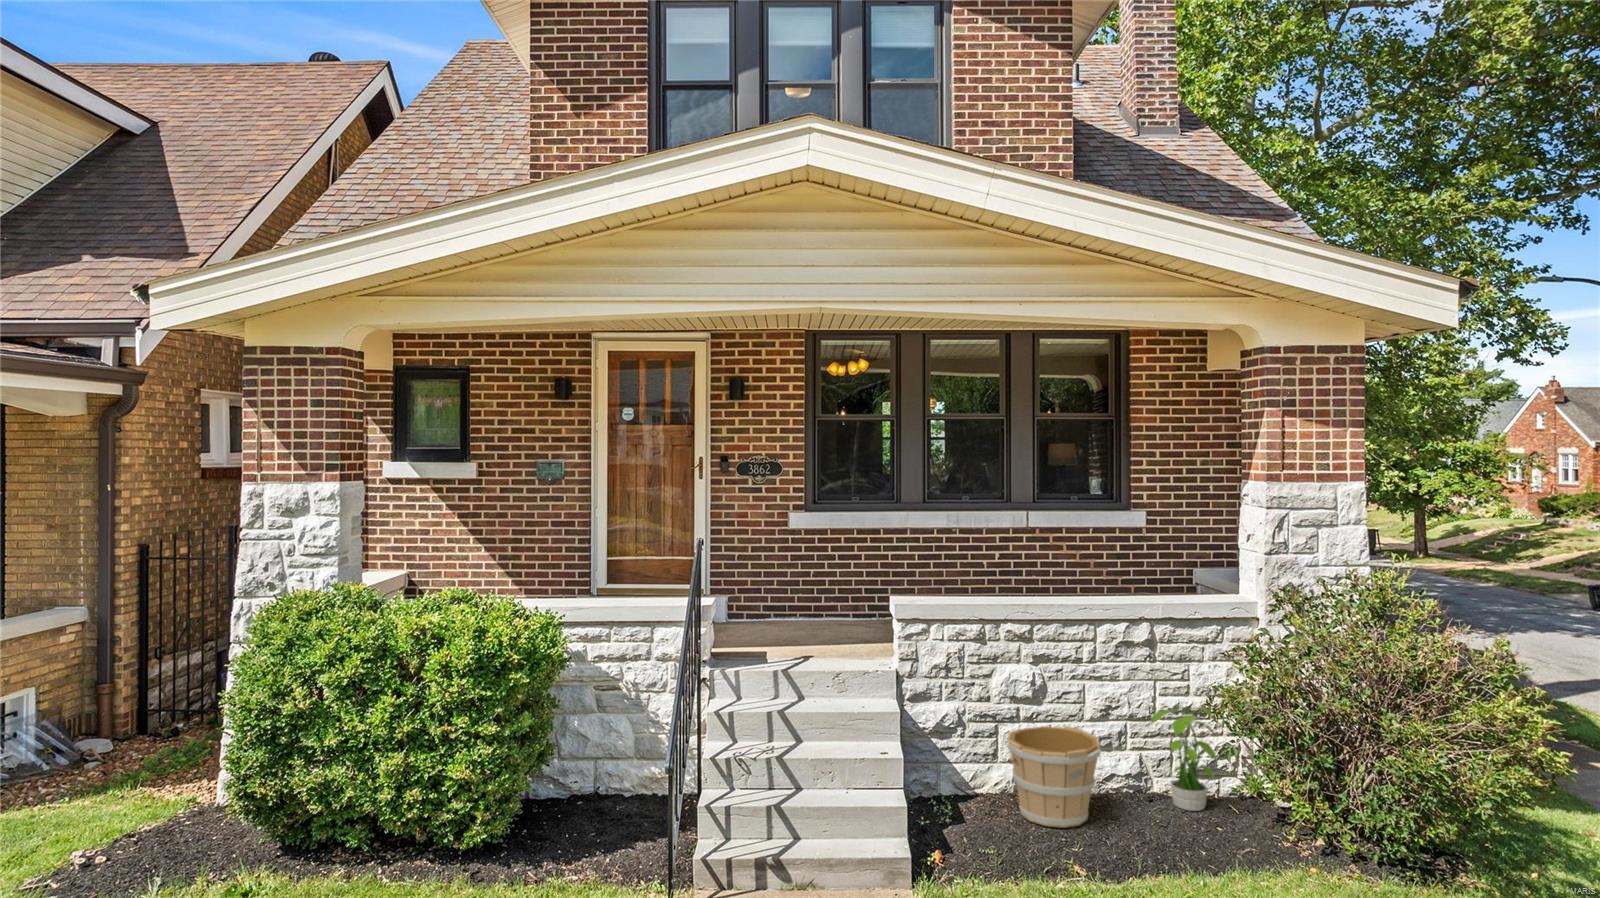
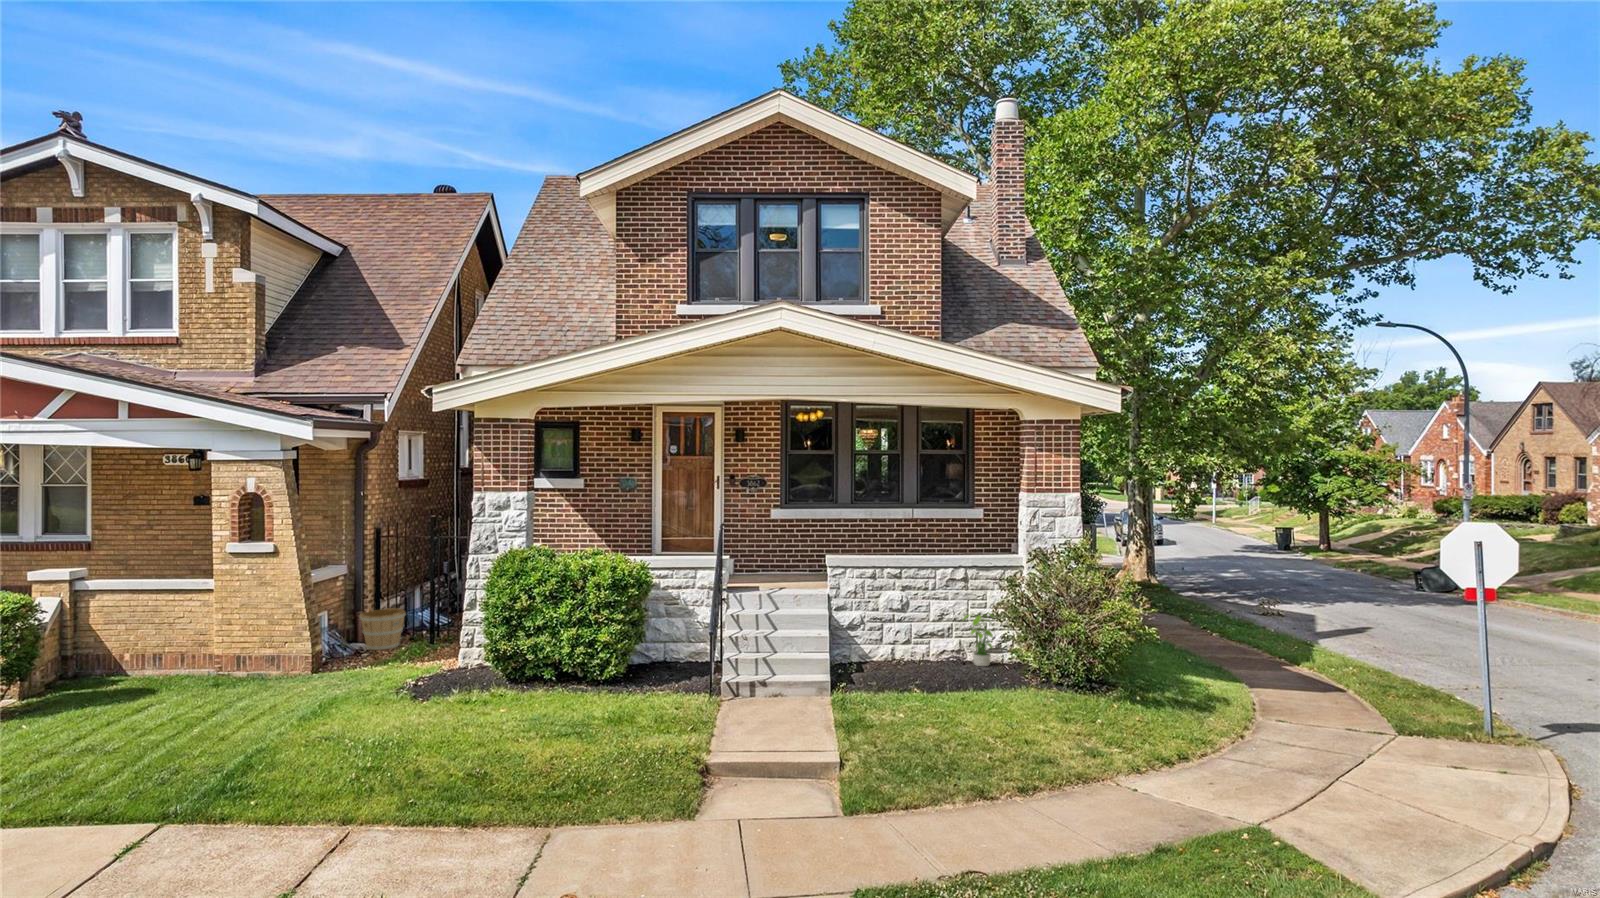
wooden bucket: present [1007,726,1101,828] -> present [360,608,405,650]

